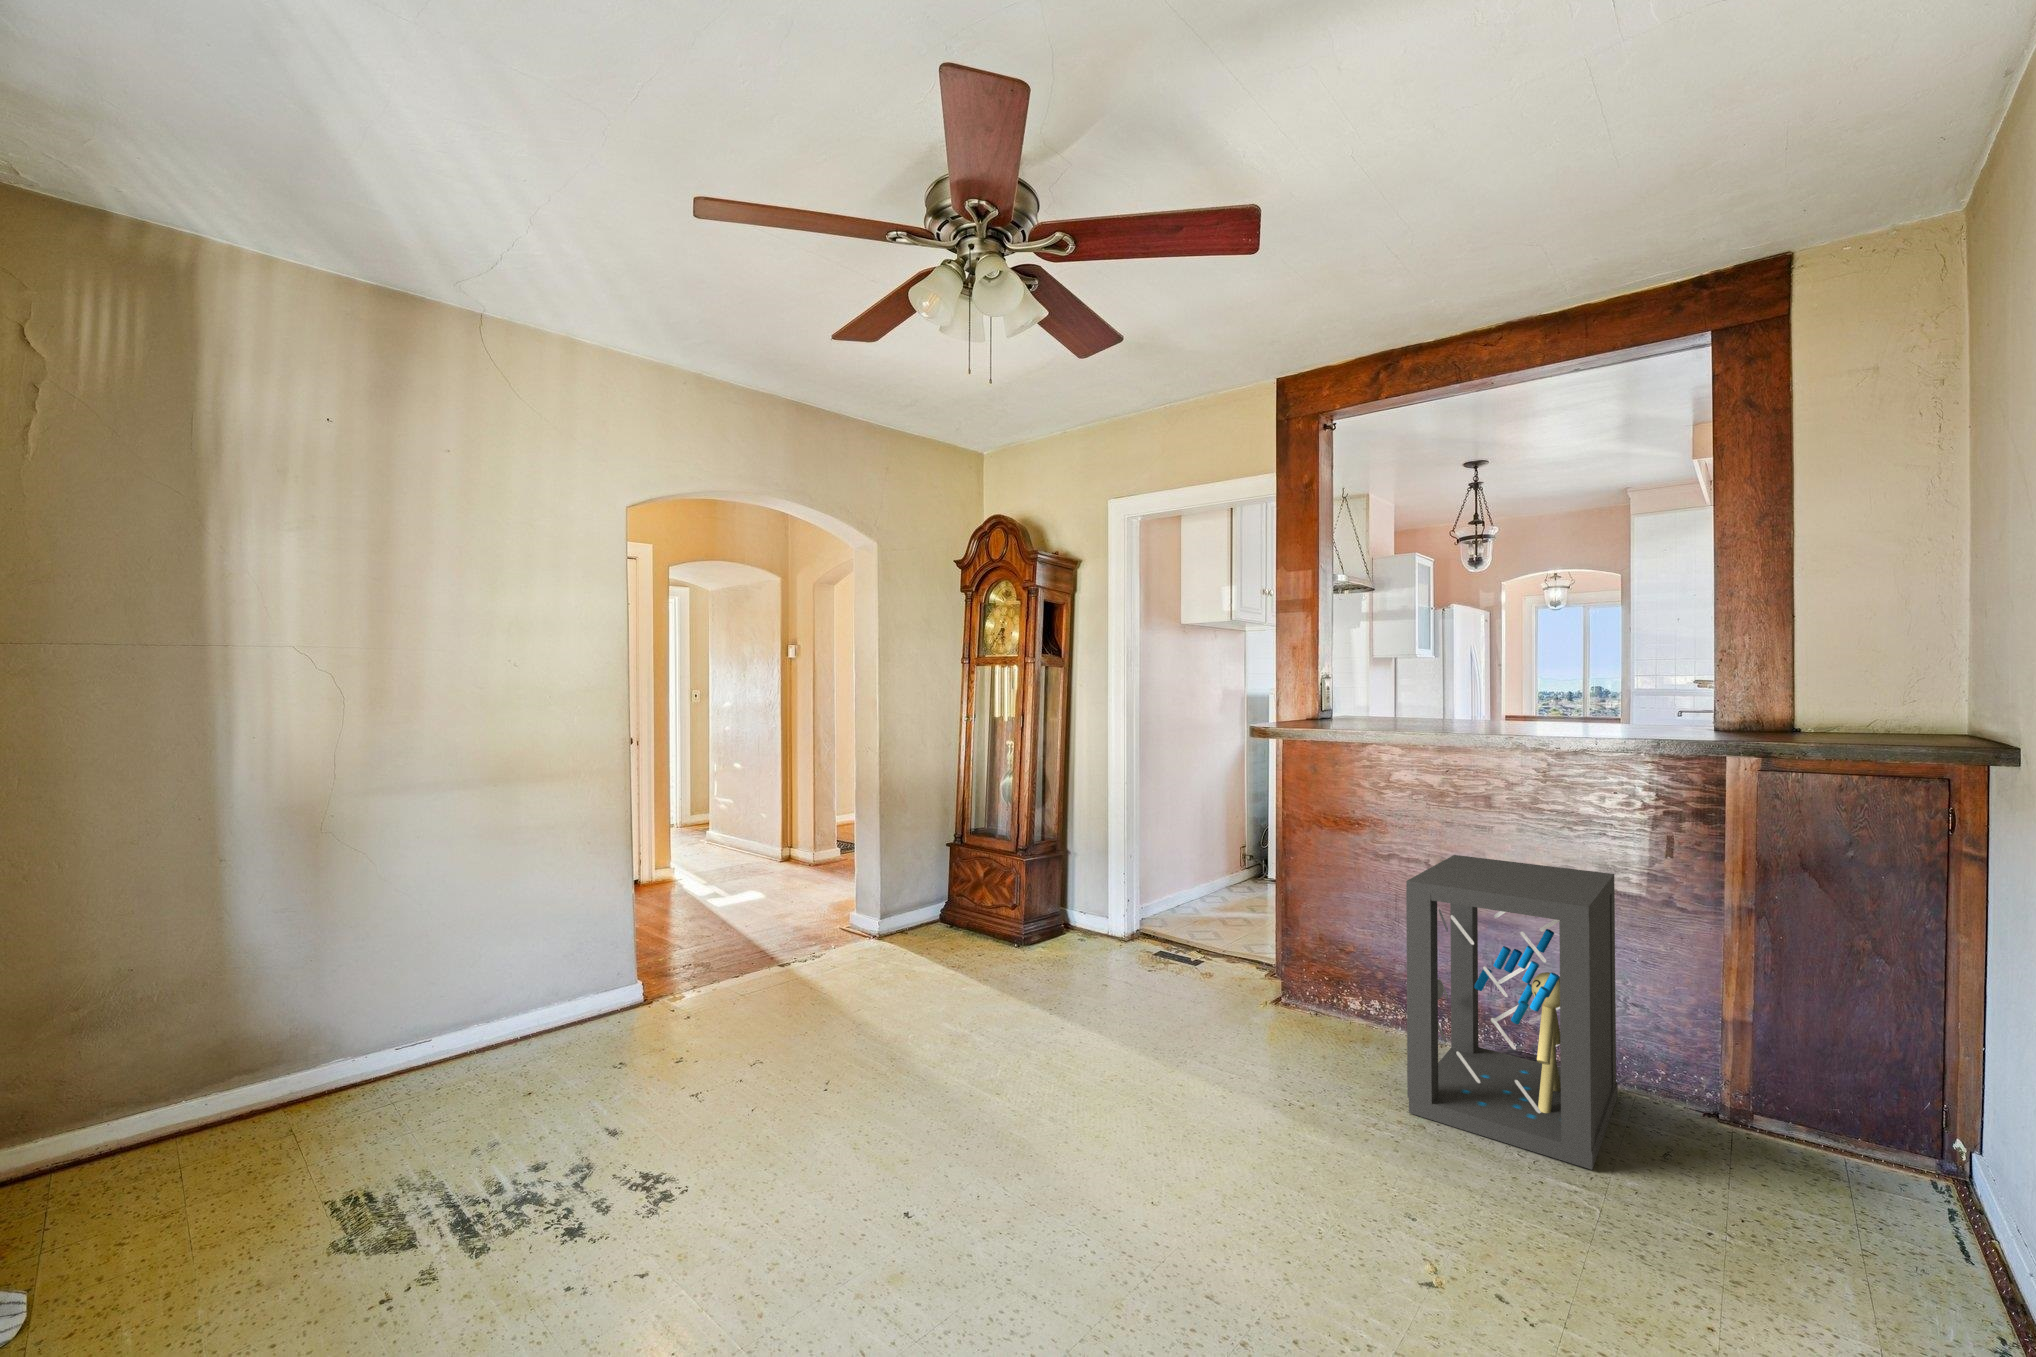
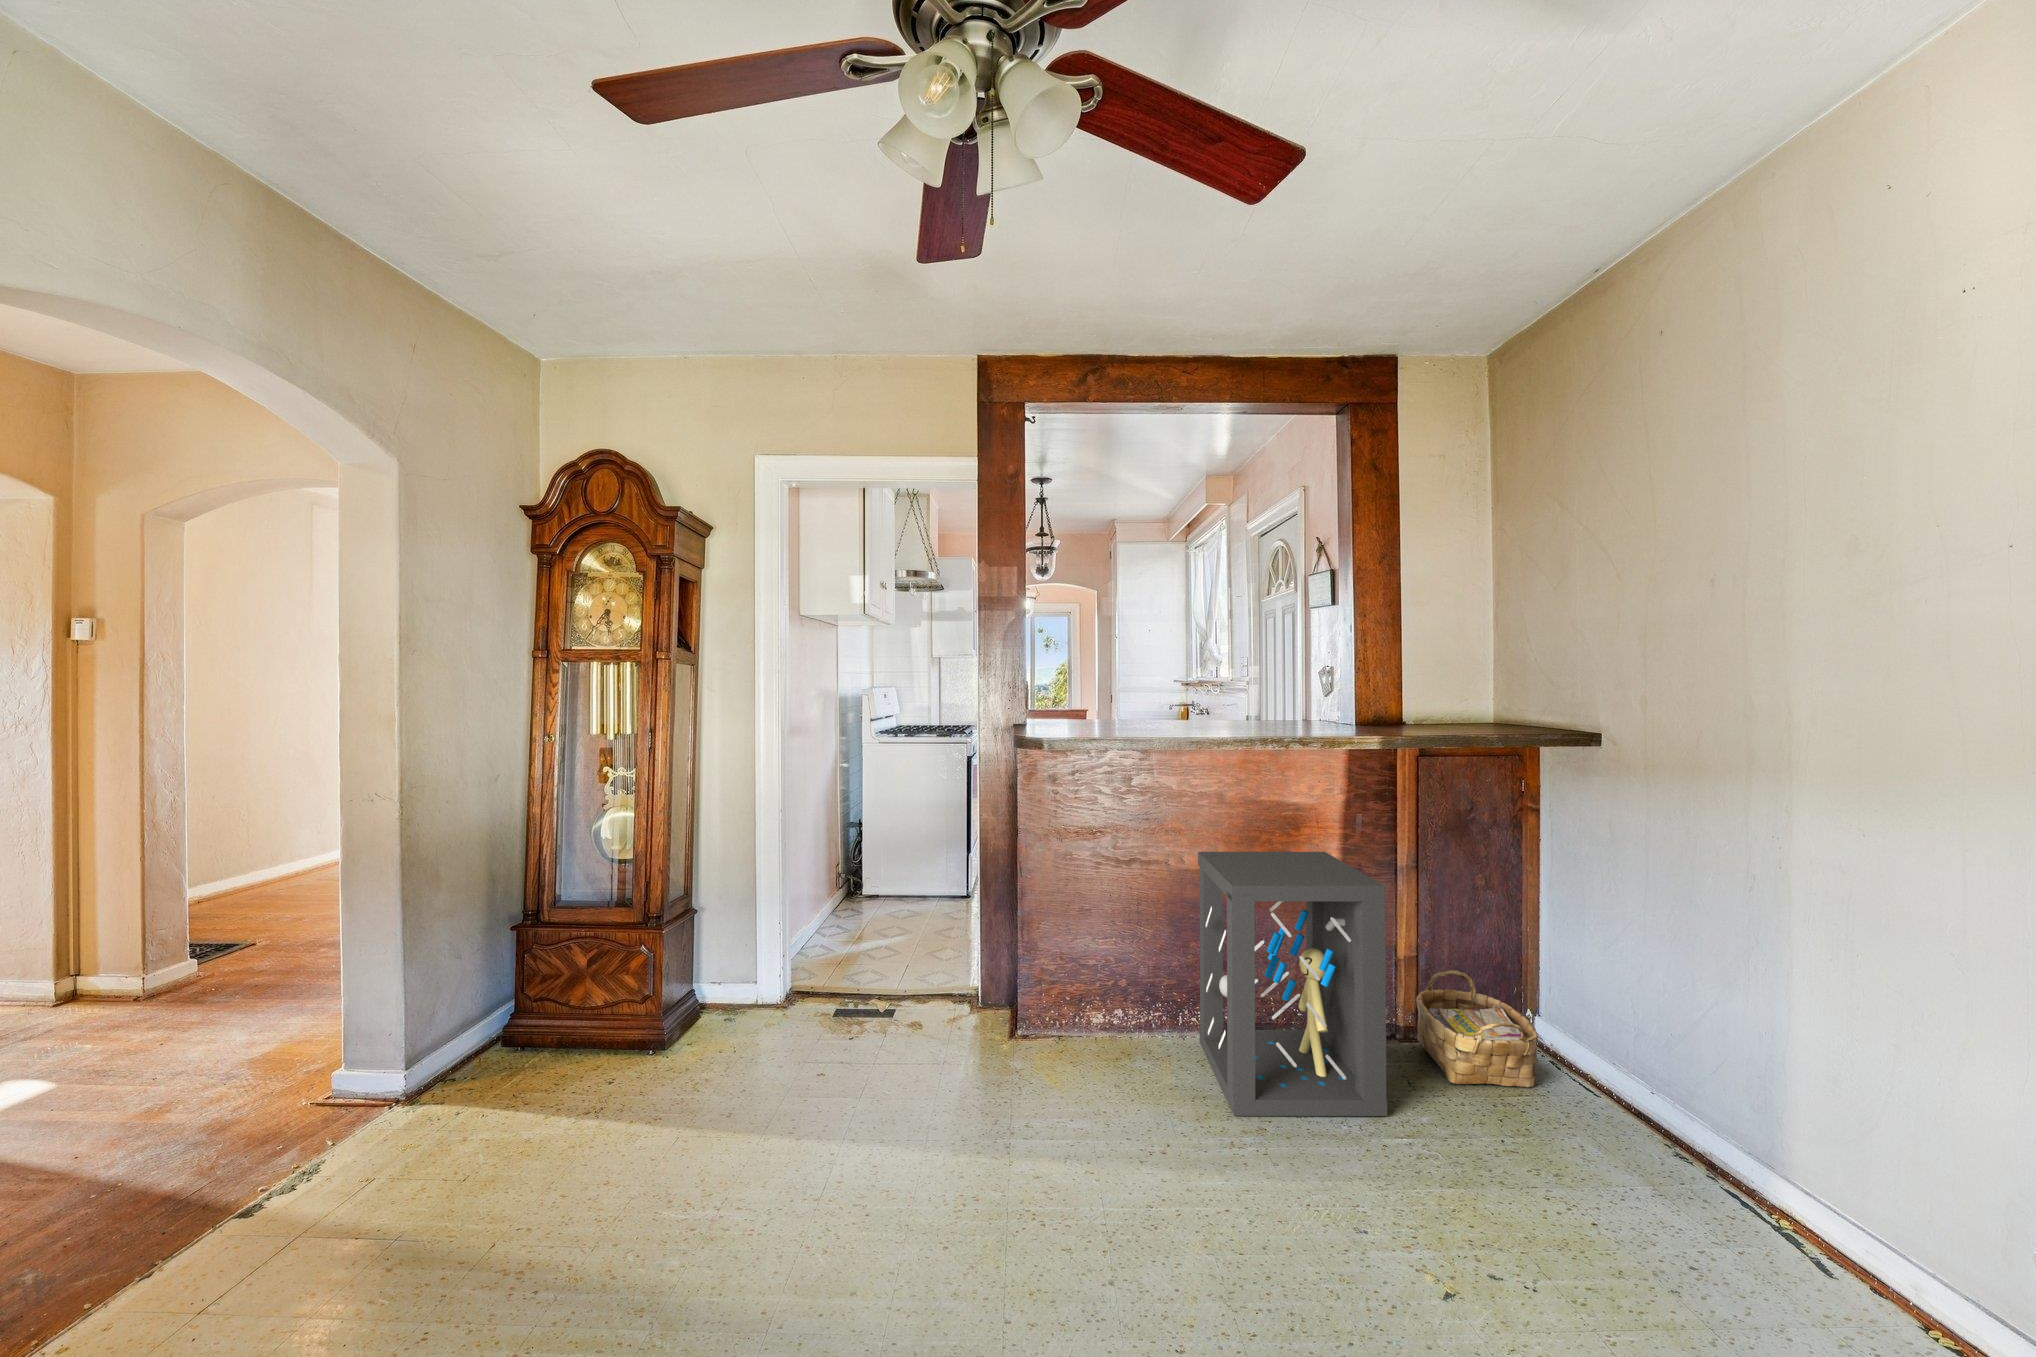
woven basket: none [1727,1050,1900,1220] -> present [1416,970,1538,1087]

